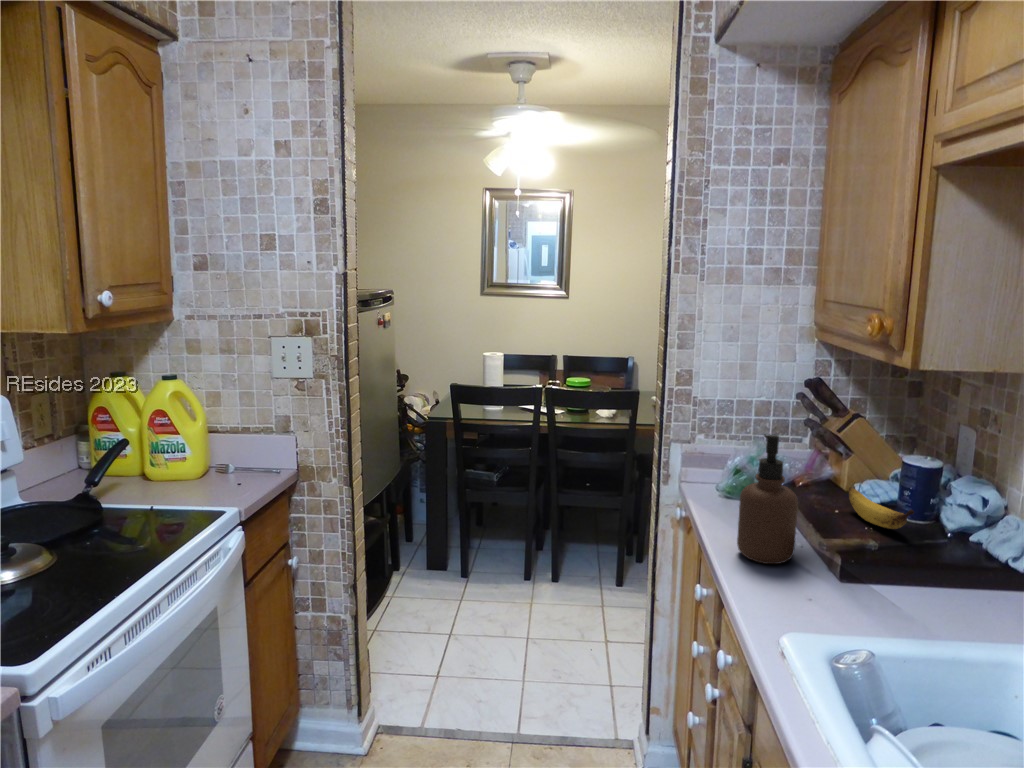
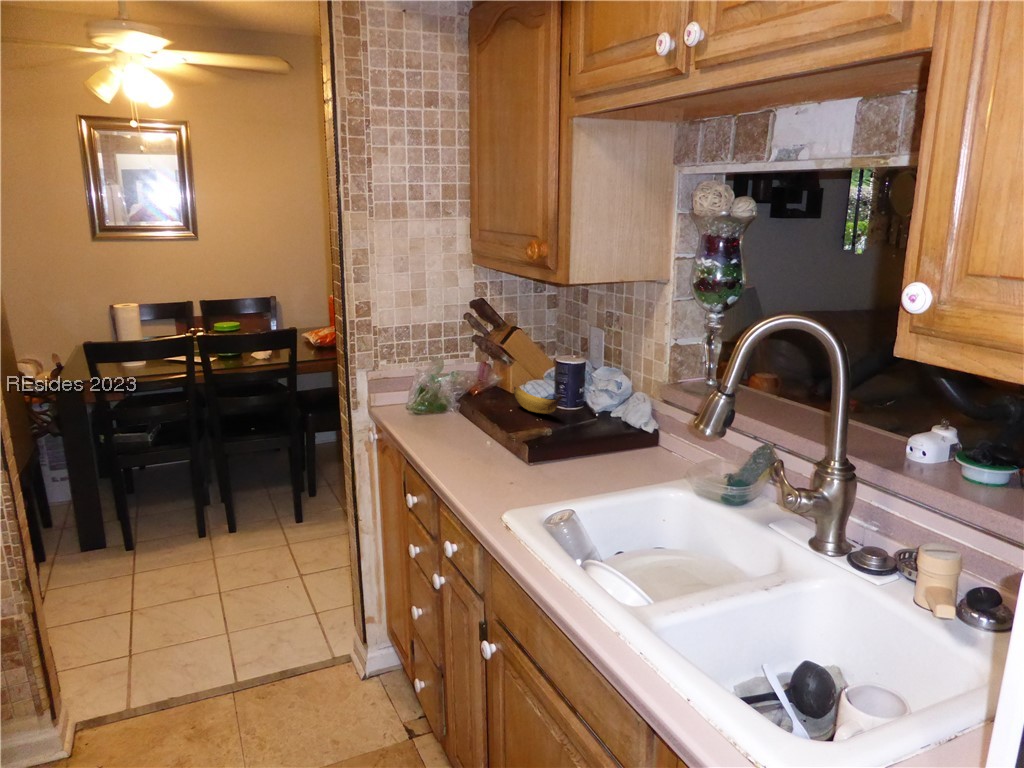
soap dispenser: present [737,434,798,564] -> none [436,351,482,458]

